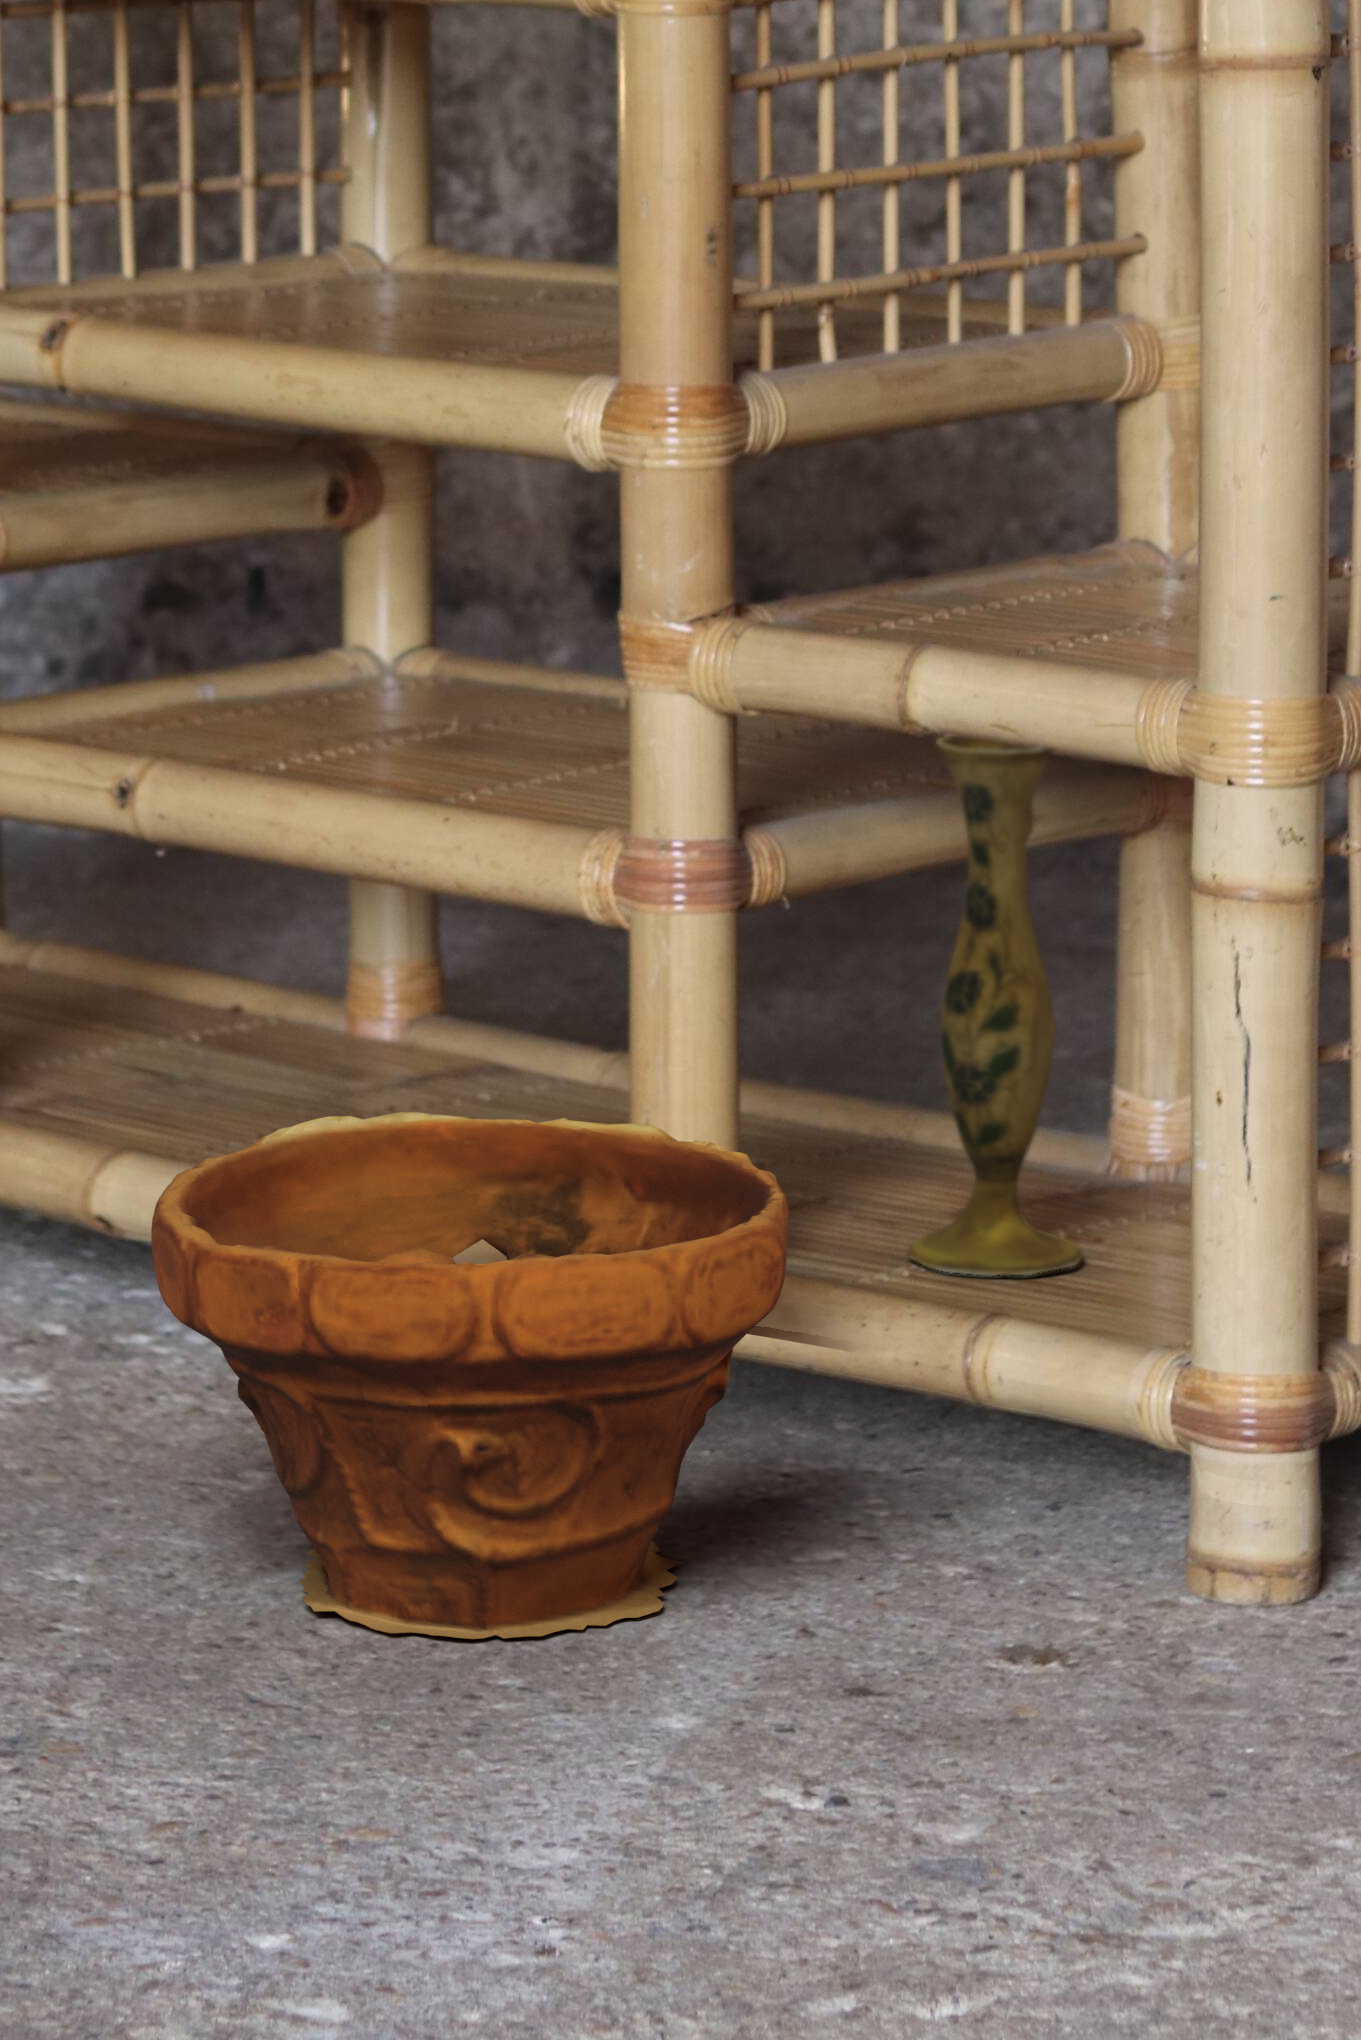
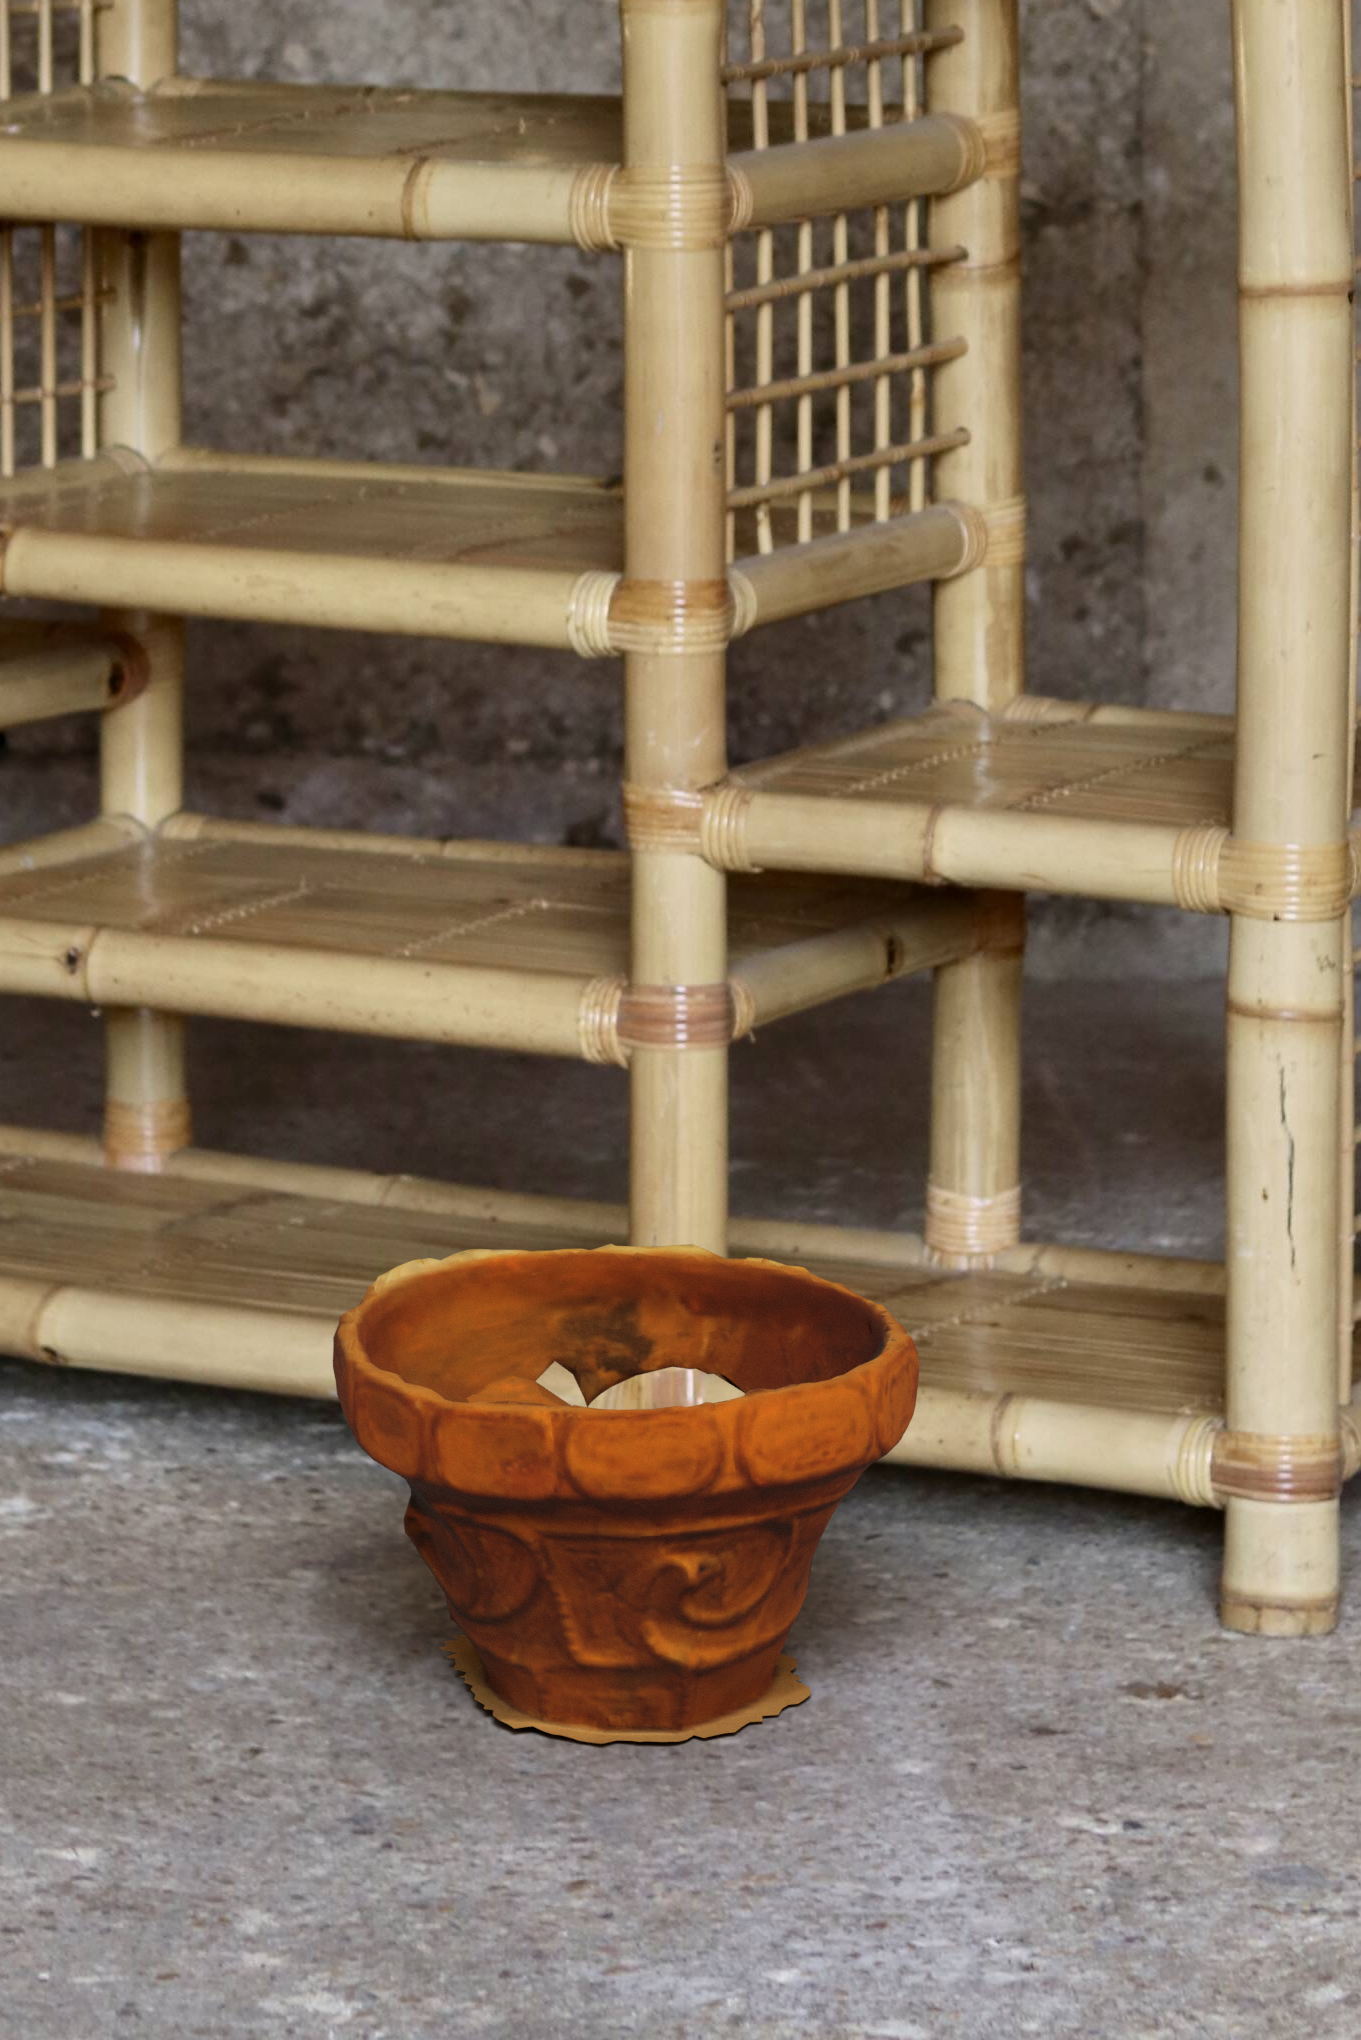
vase: present [908,736,1083,1275] -> none [839,867,1000,1350]

